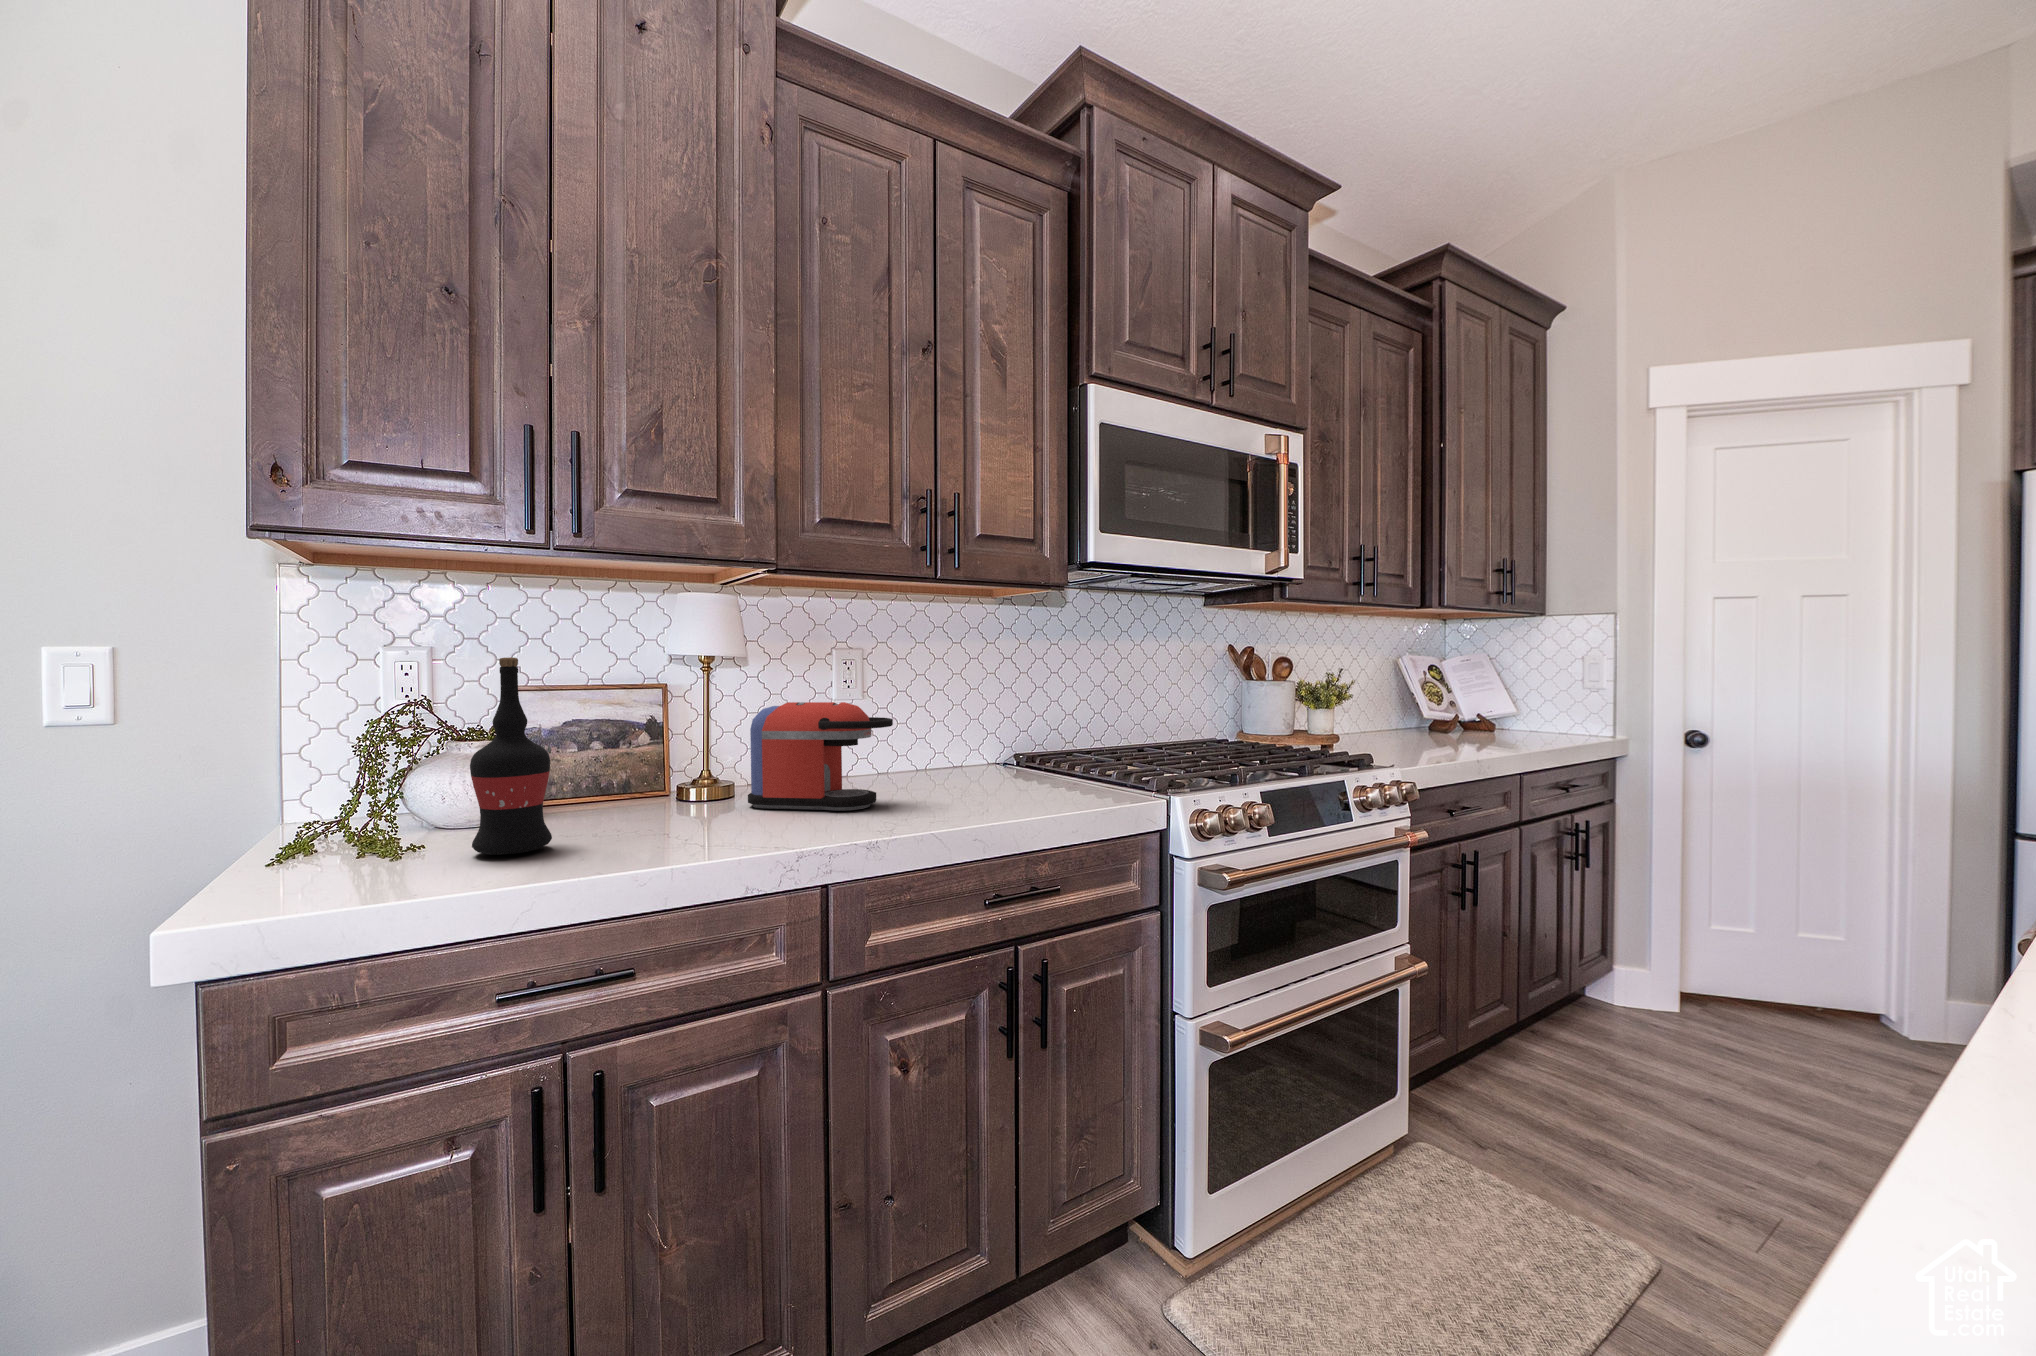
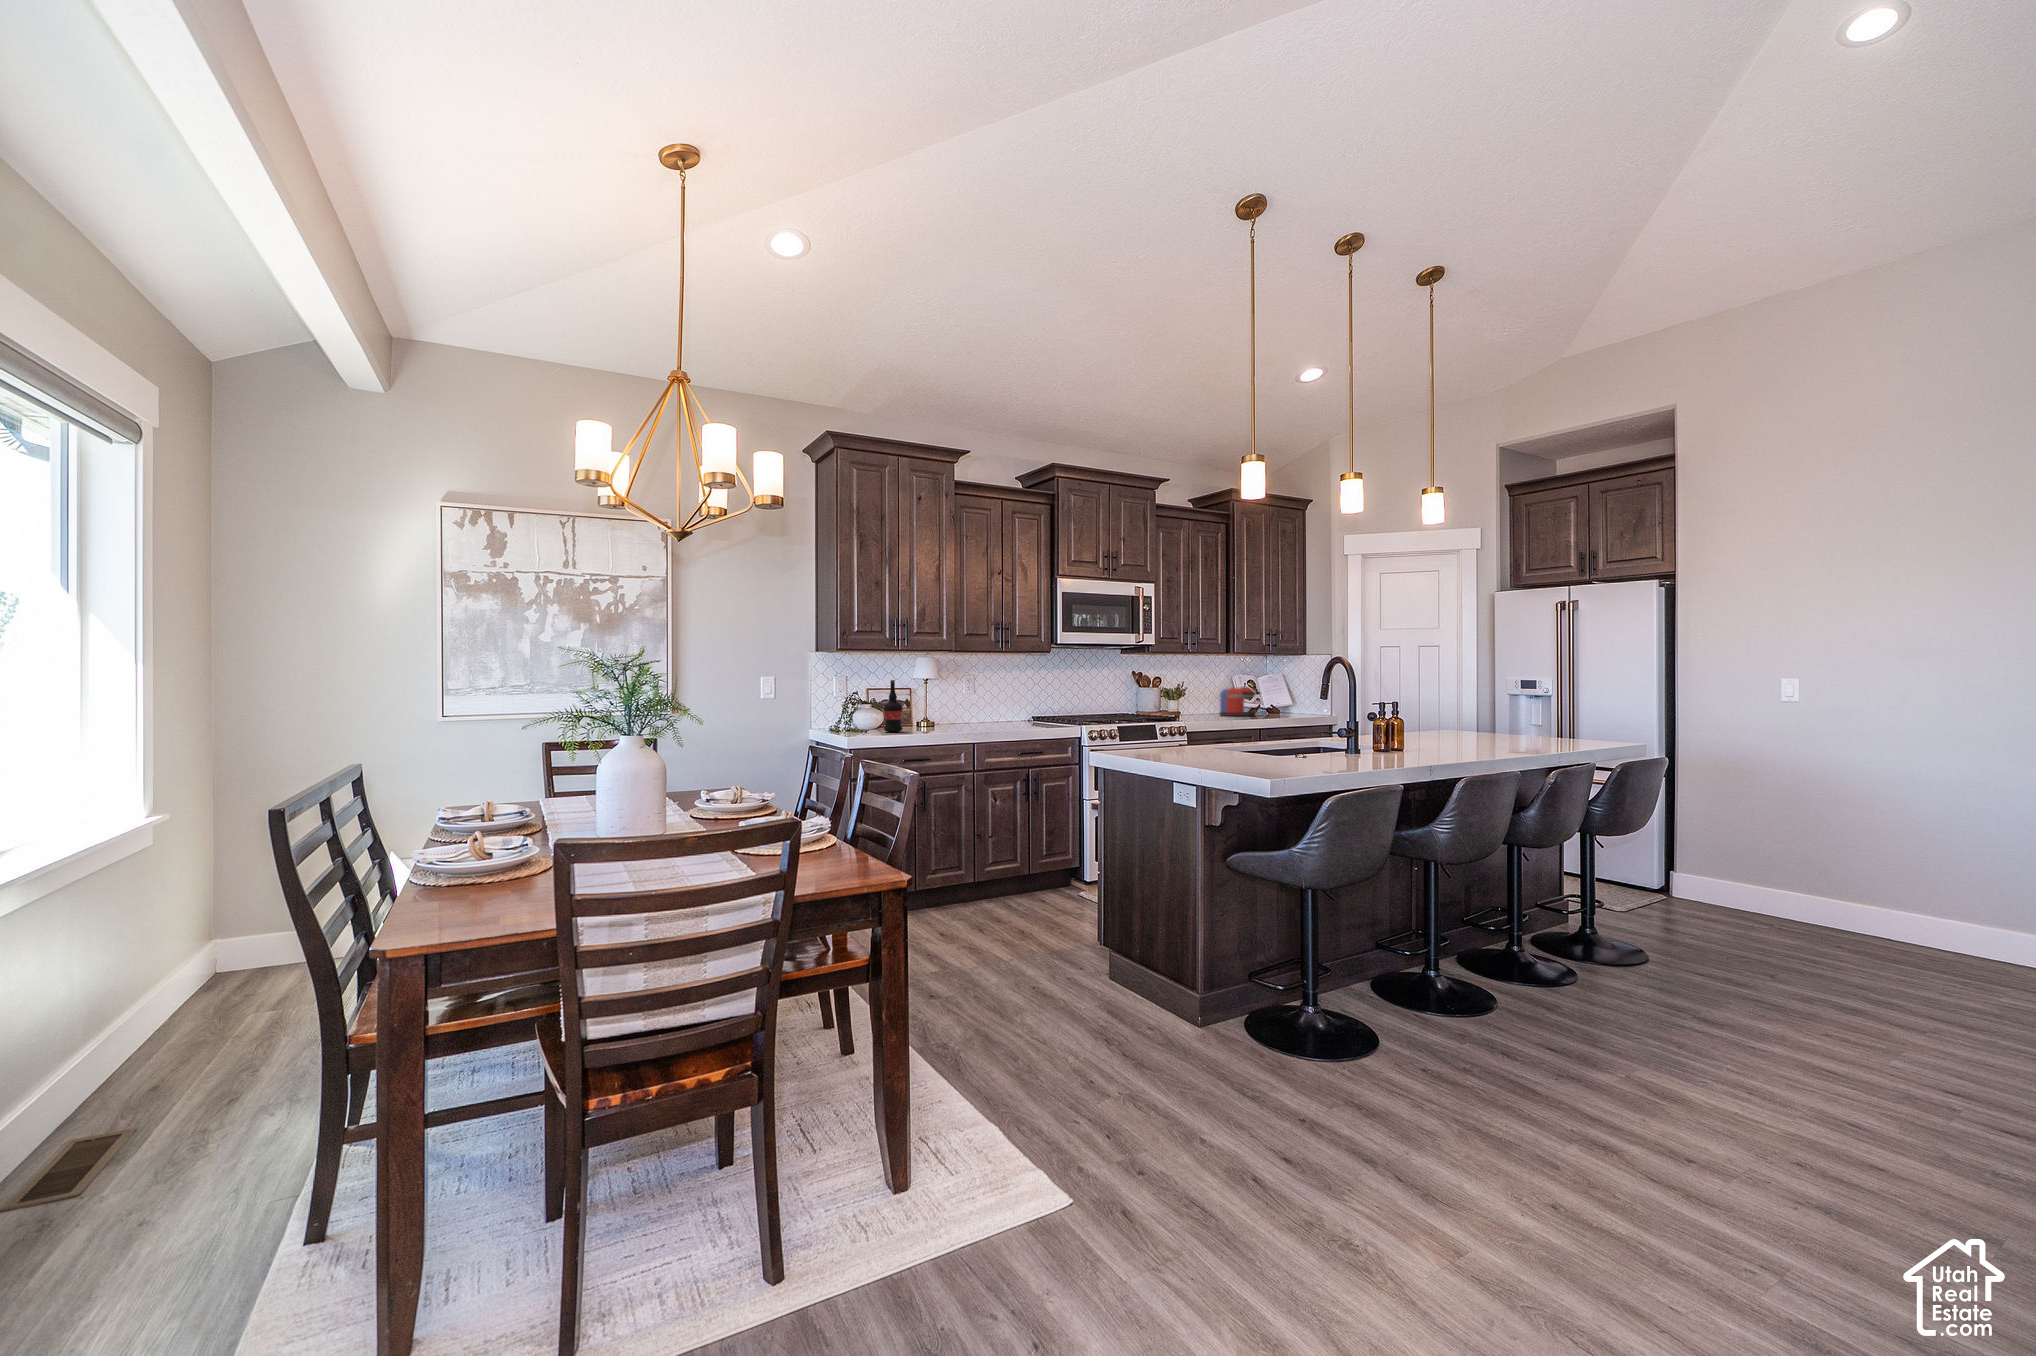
coffee maker: present [748,702,893,811] -> present [1219,688,1260,716]

